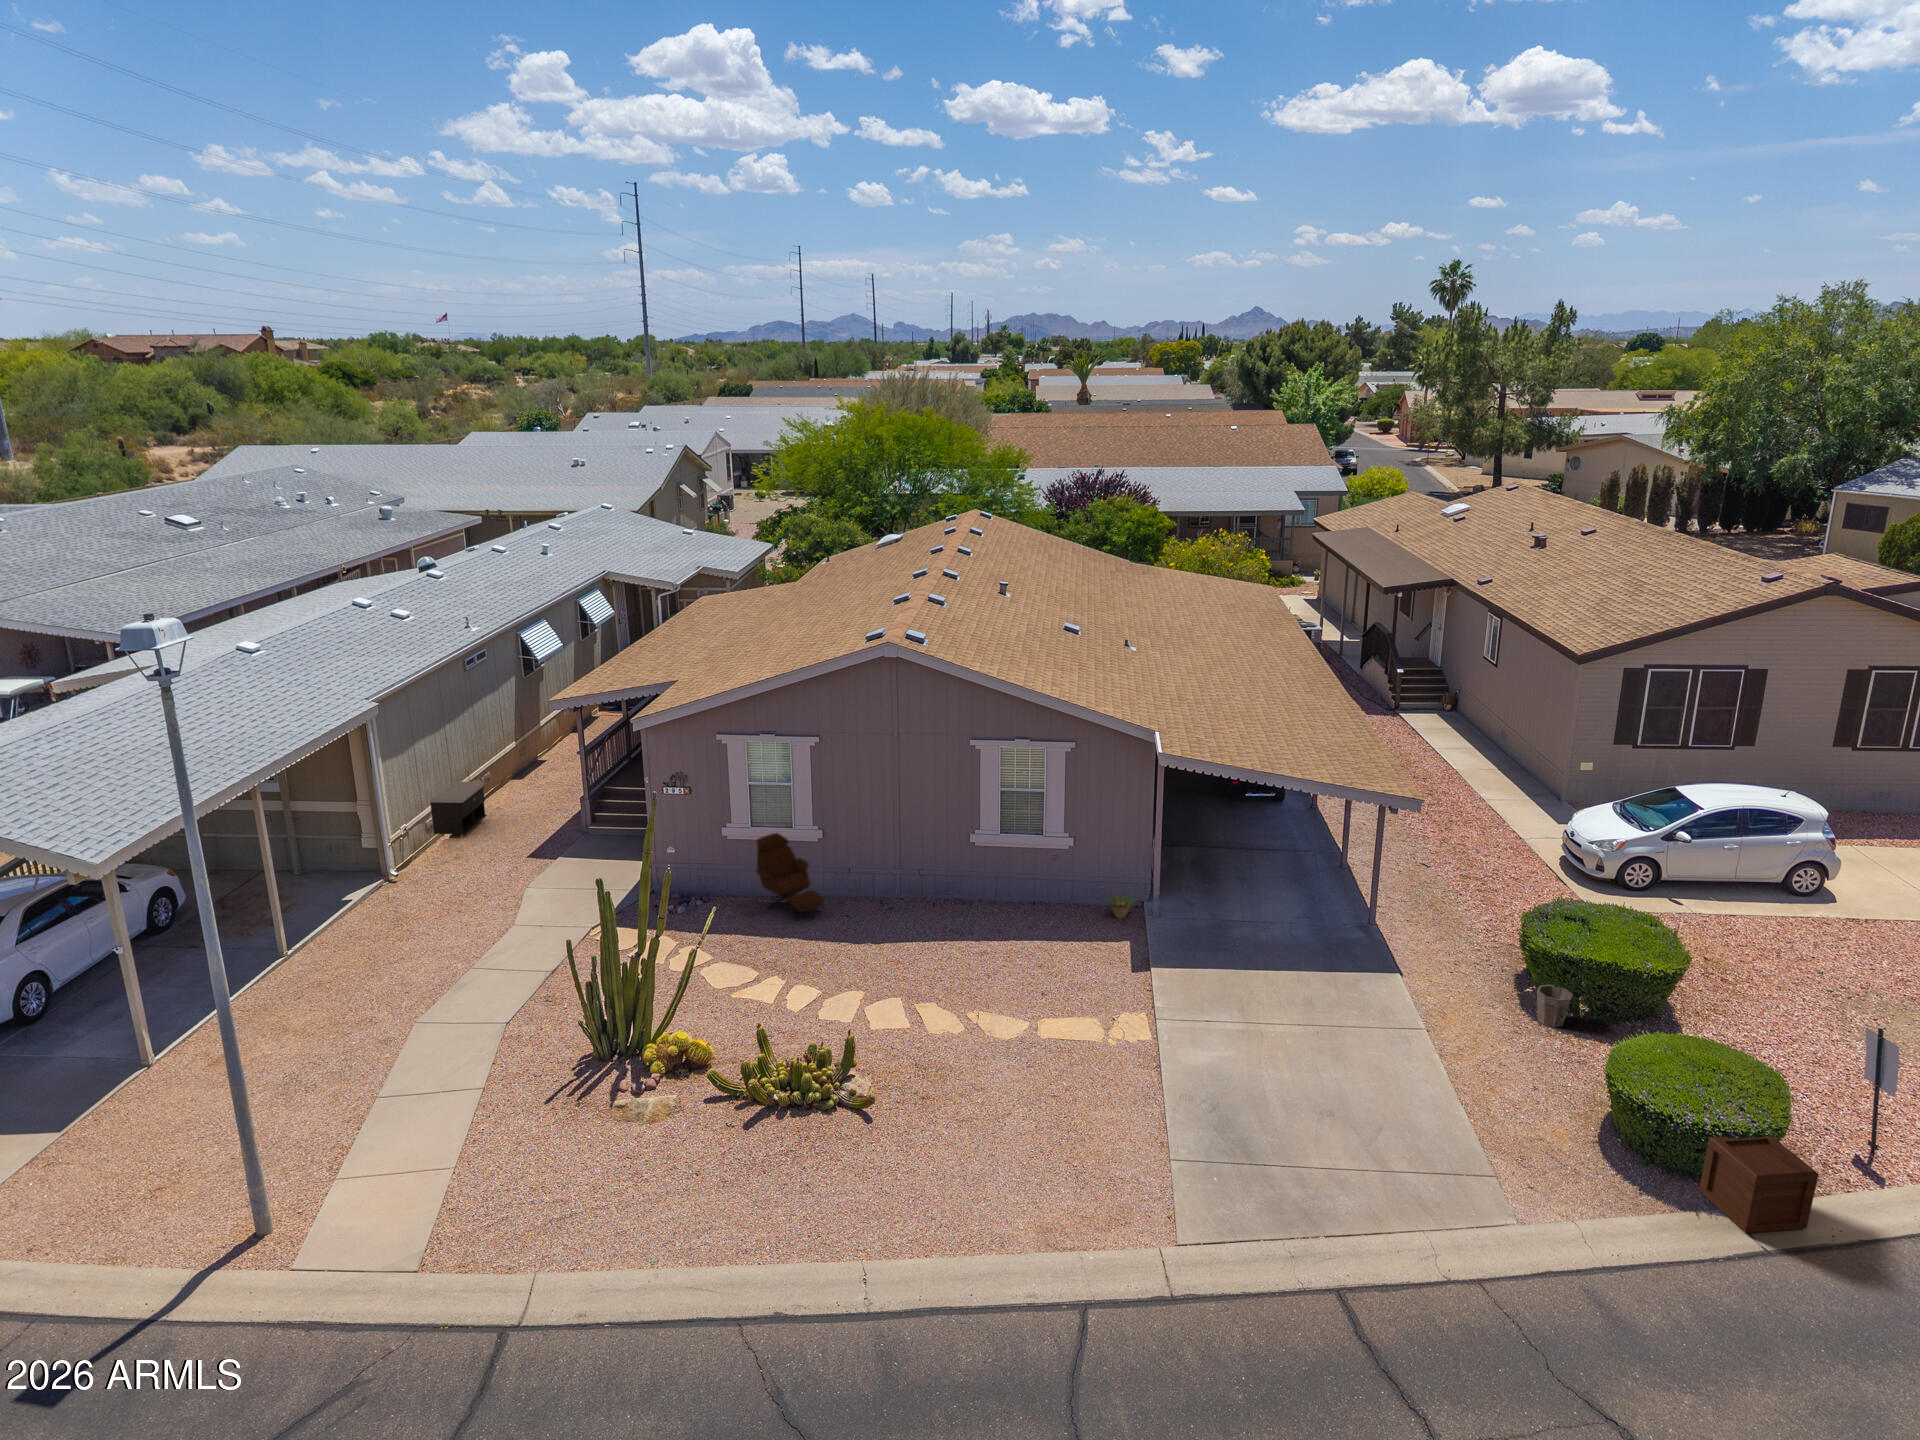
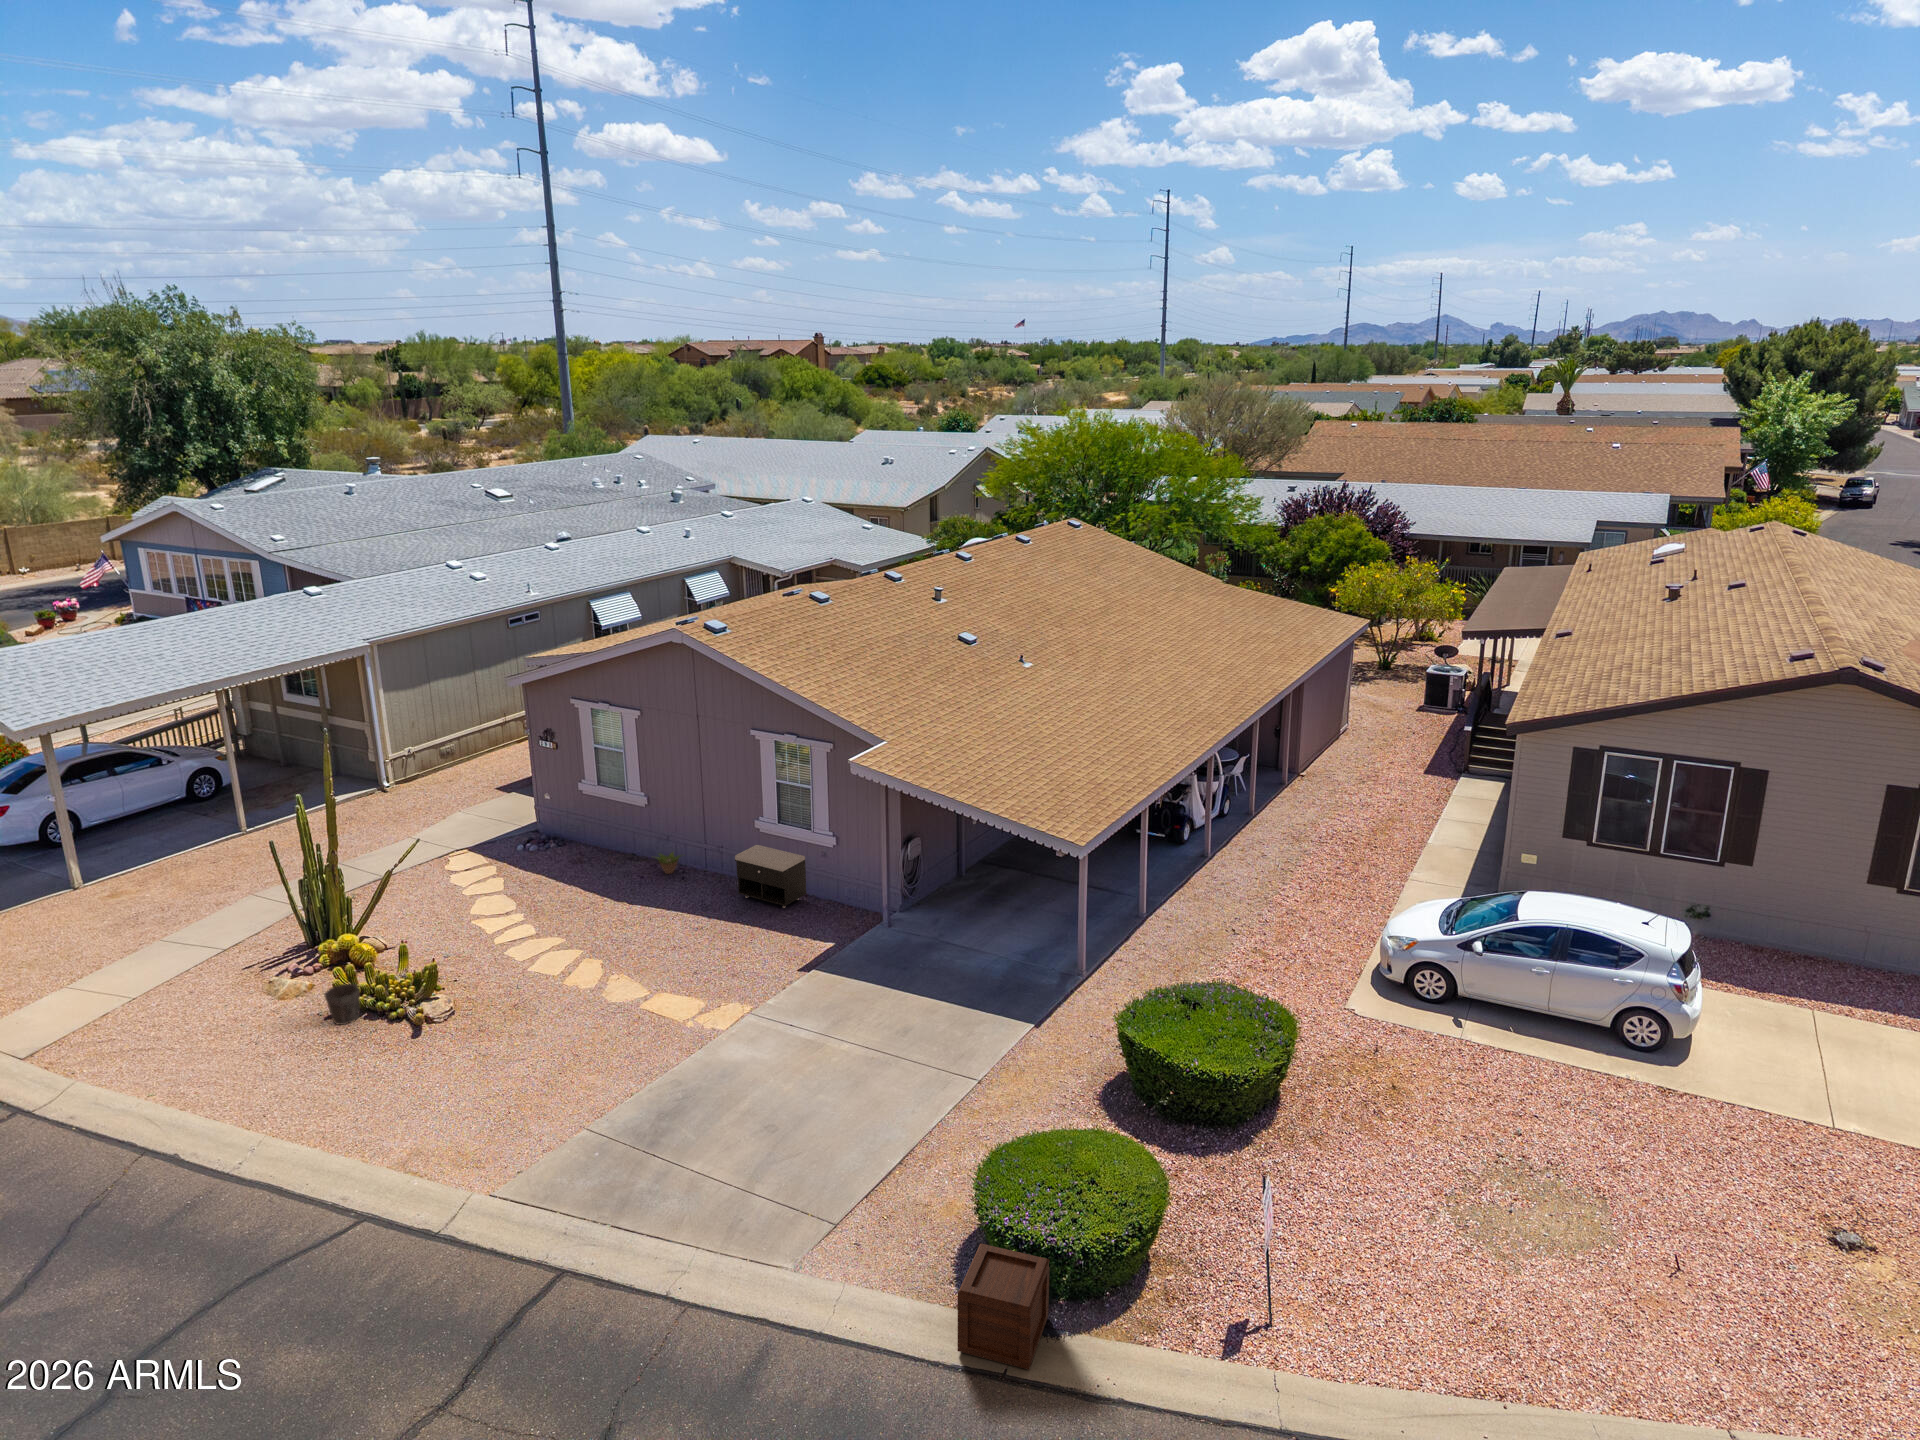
storage bench: present [430,781,486,837] -> present [735,845,806,908]
lounge chair: present [756,833,824,917] -> none [580,793,630,872]
decorative plant: present [1106,894,1134,918] -> present [656,852,681,874]
waste bin: present [1537,985,1573,1027] -> present [324,984,360,1025]

